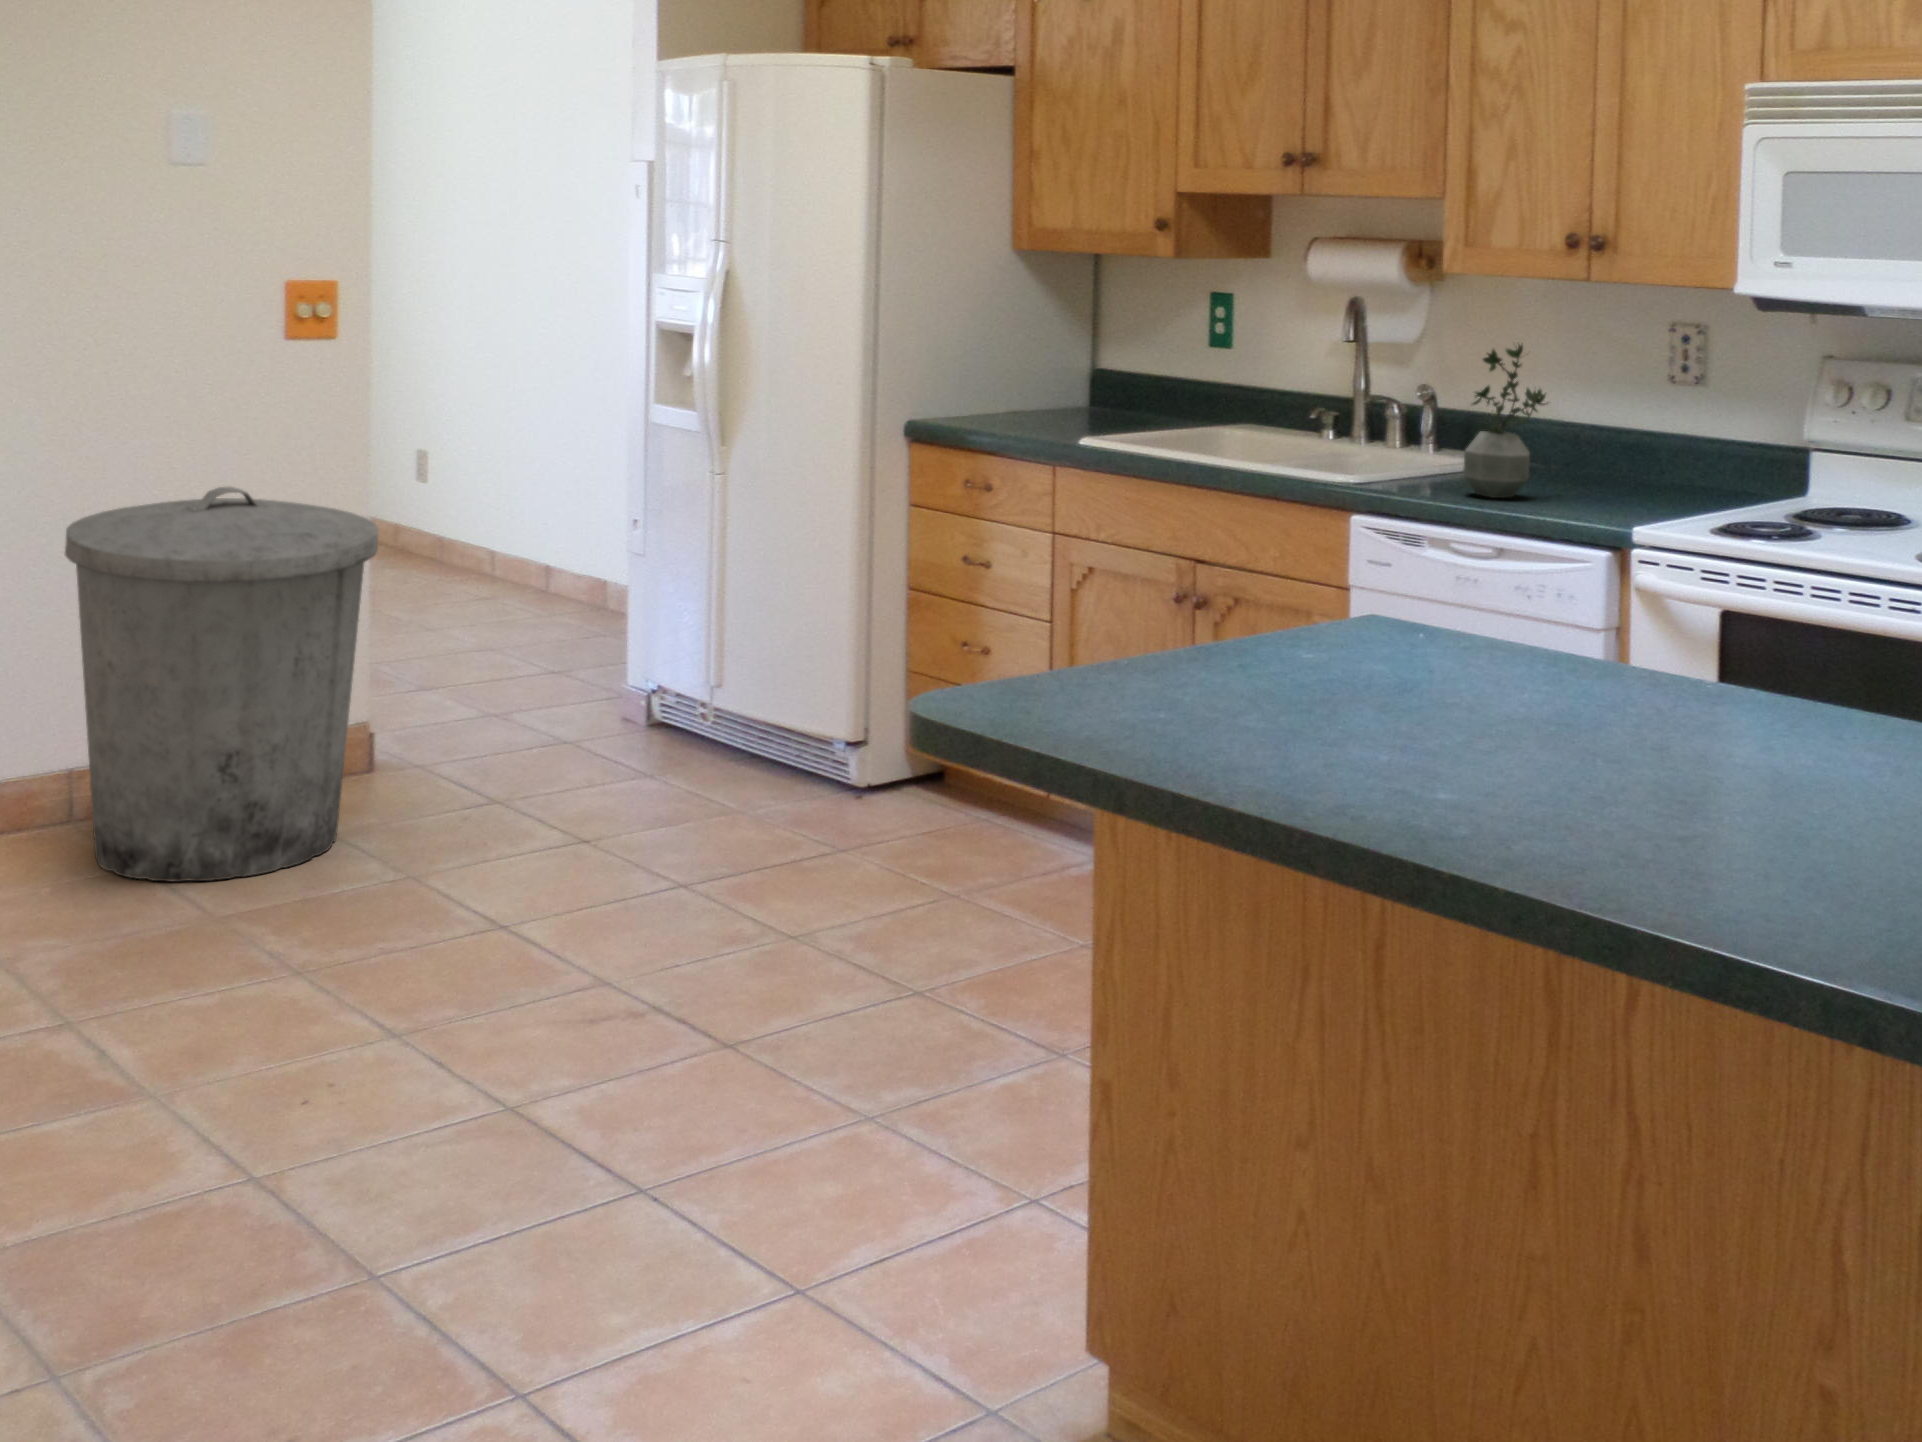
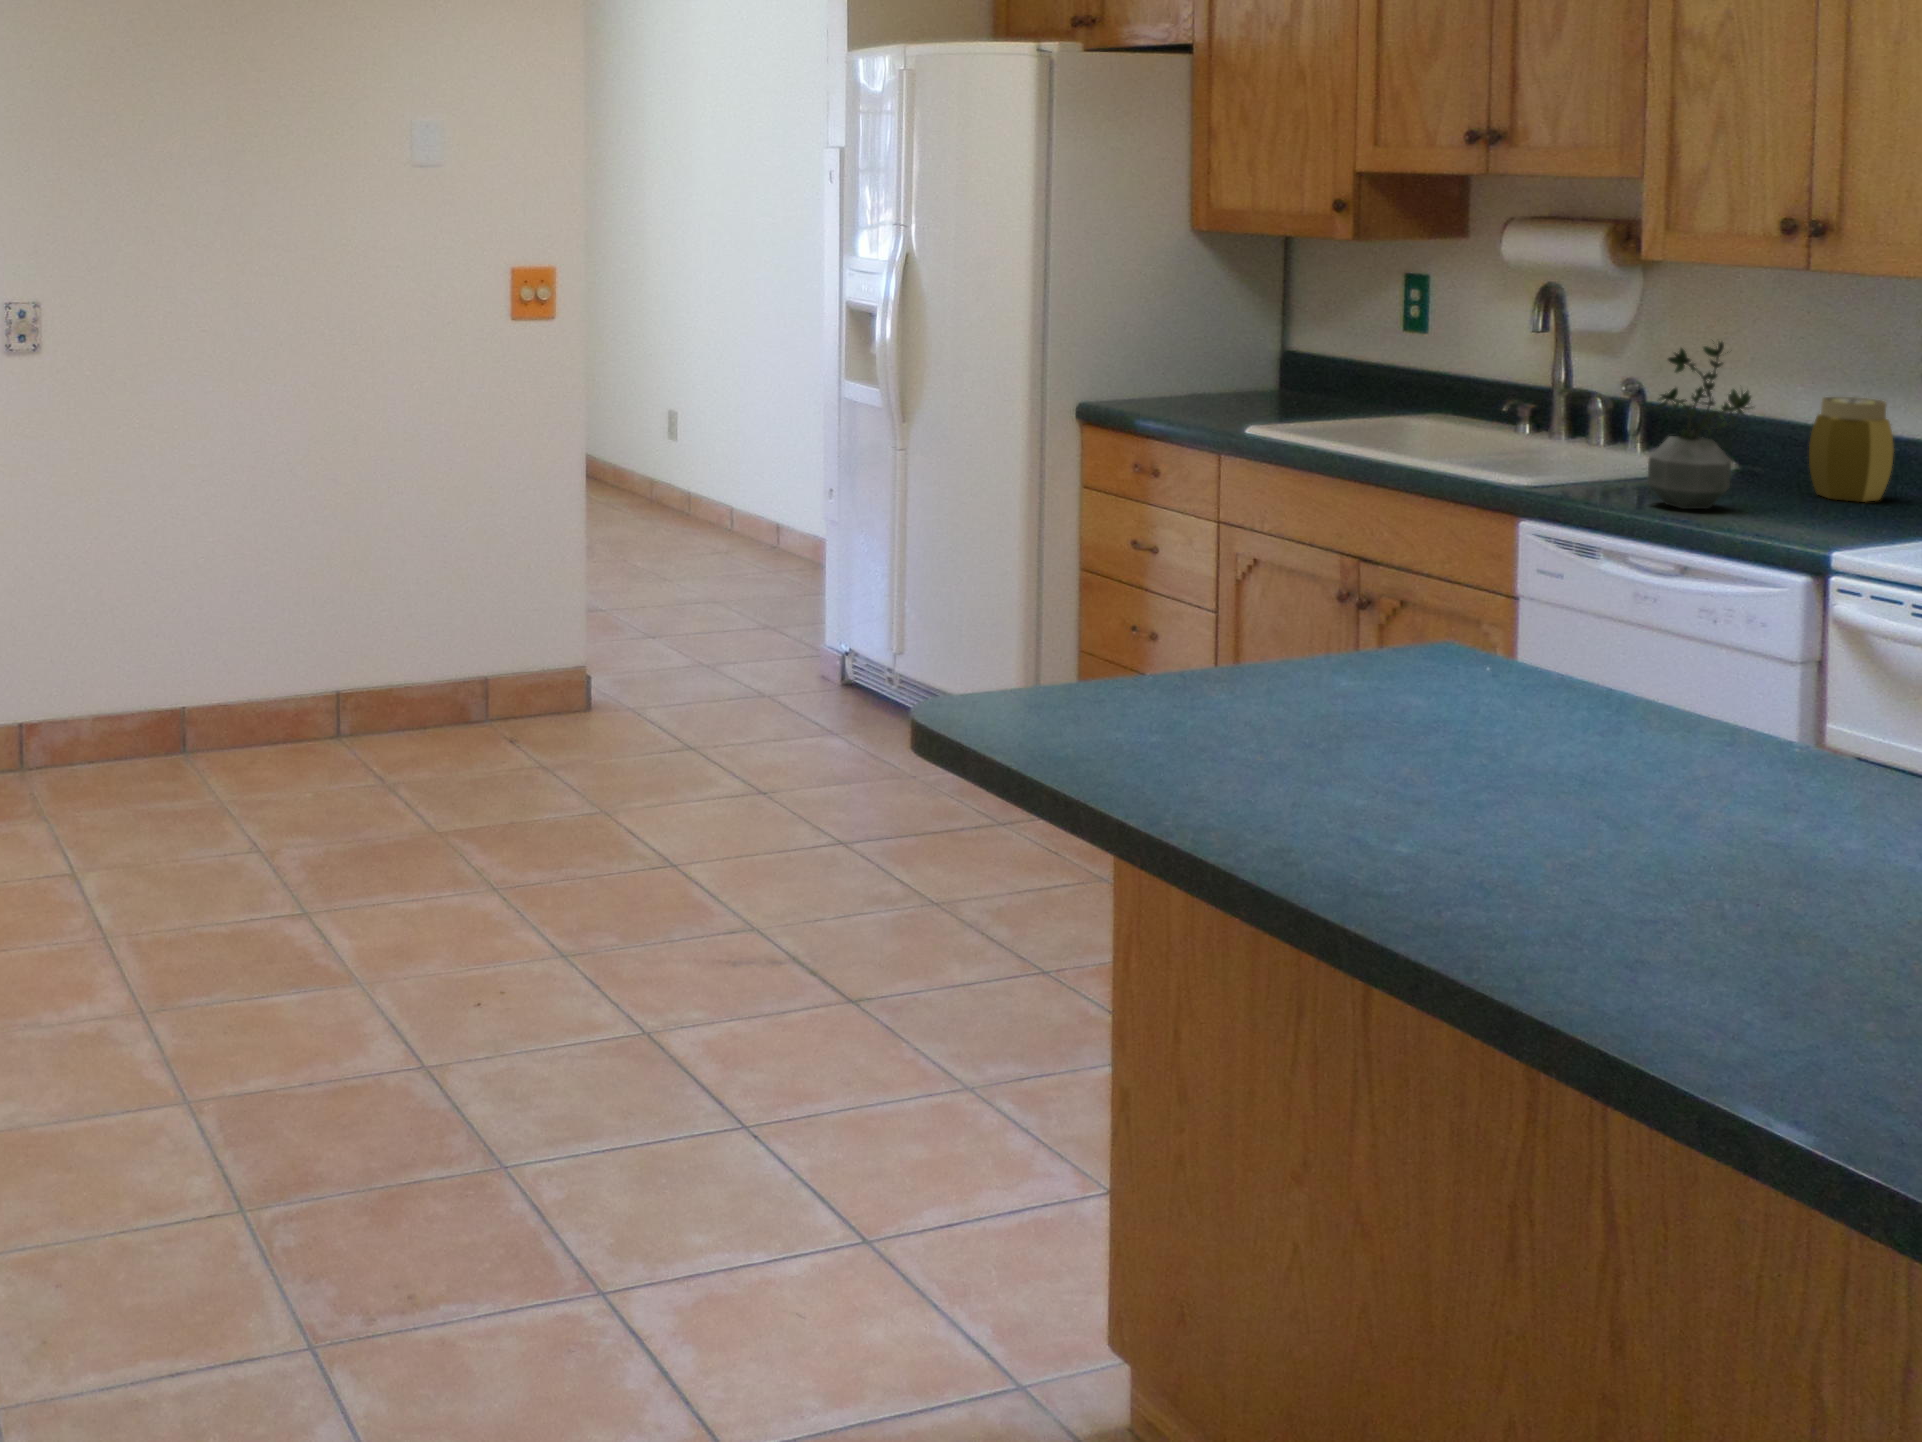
jar: none [1578,397,1643,489] -> present [1809,397,1894,502]
trash can: present [65,487,378,882] -> none [350,457,591,789]

